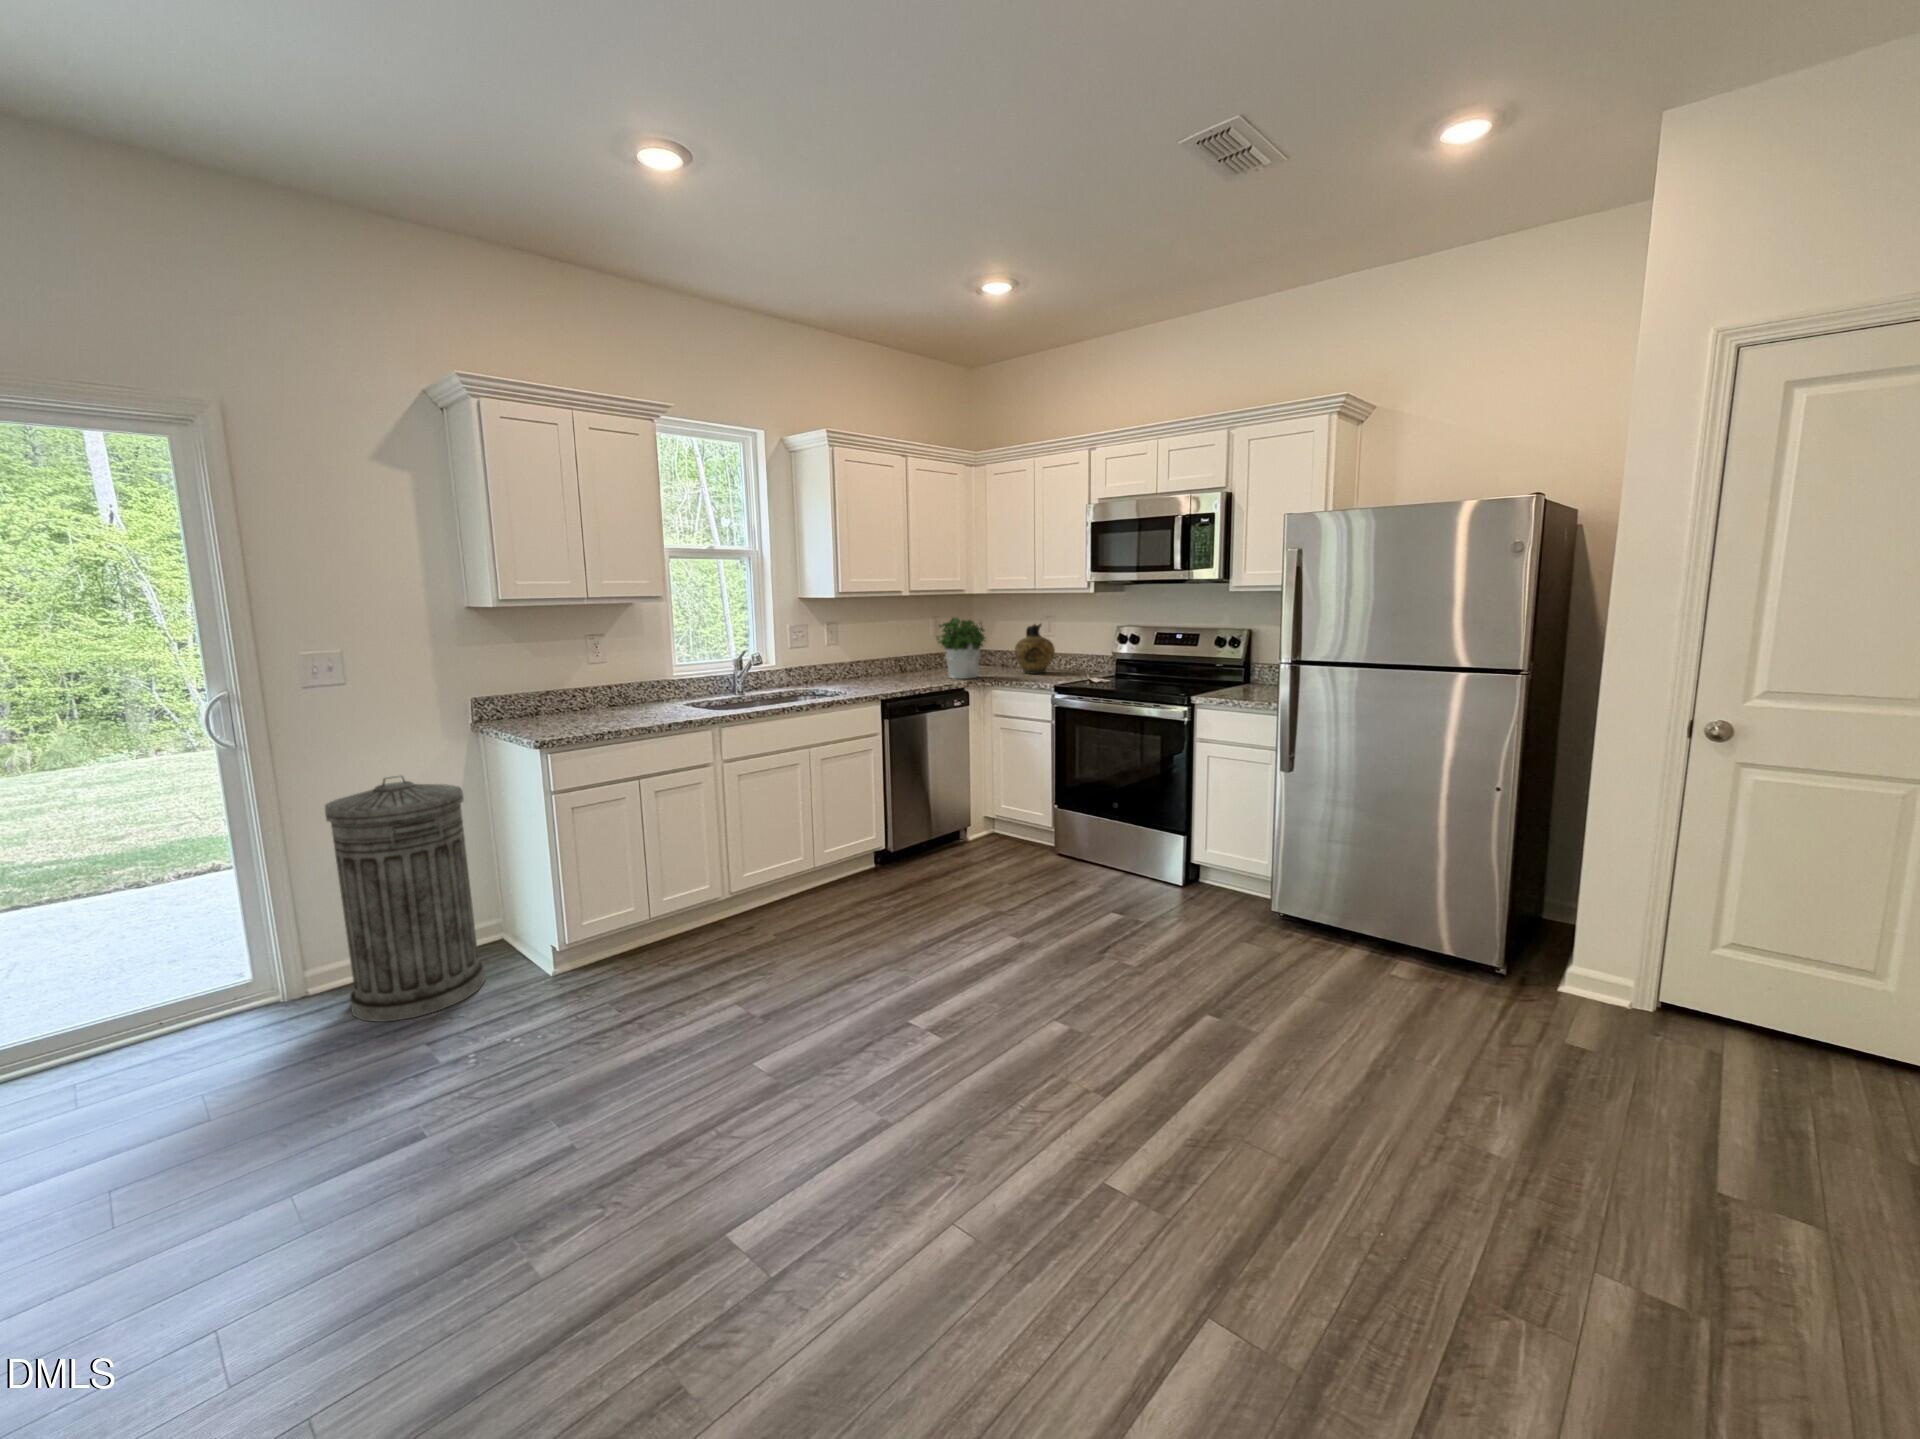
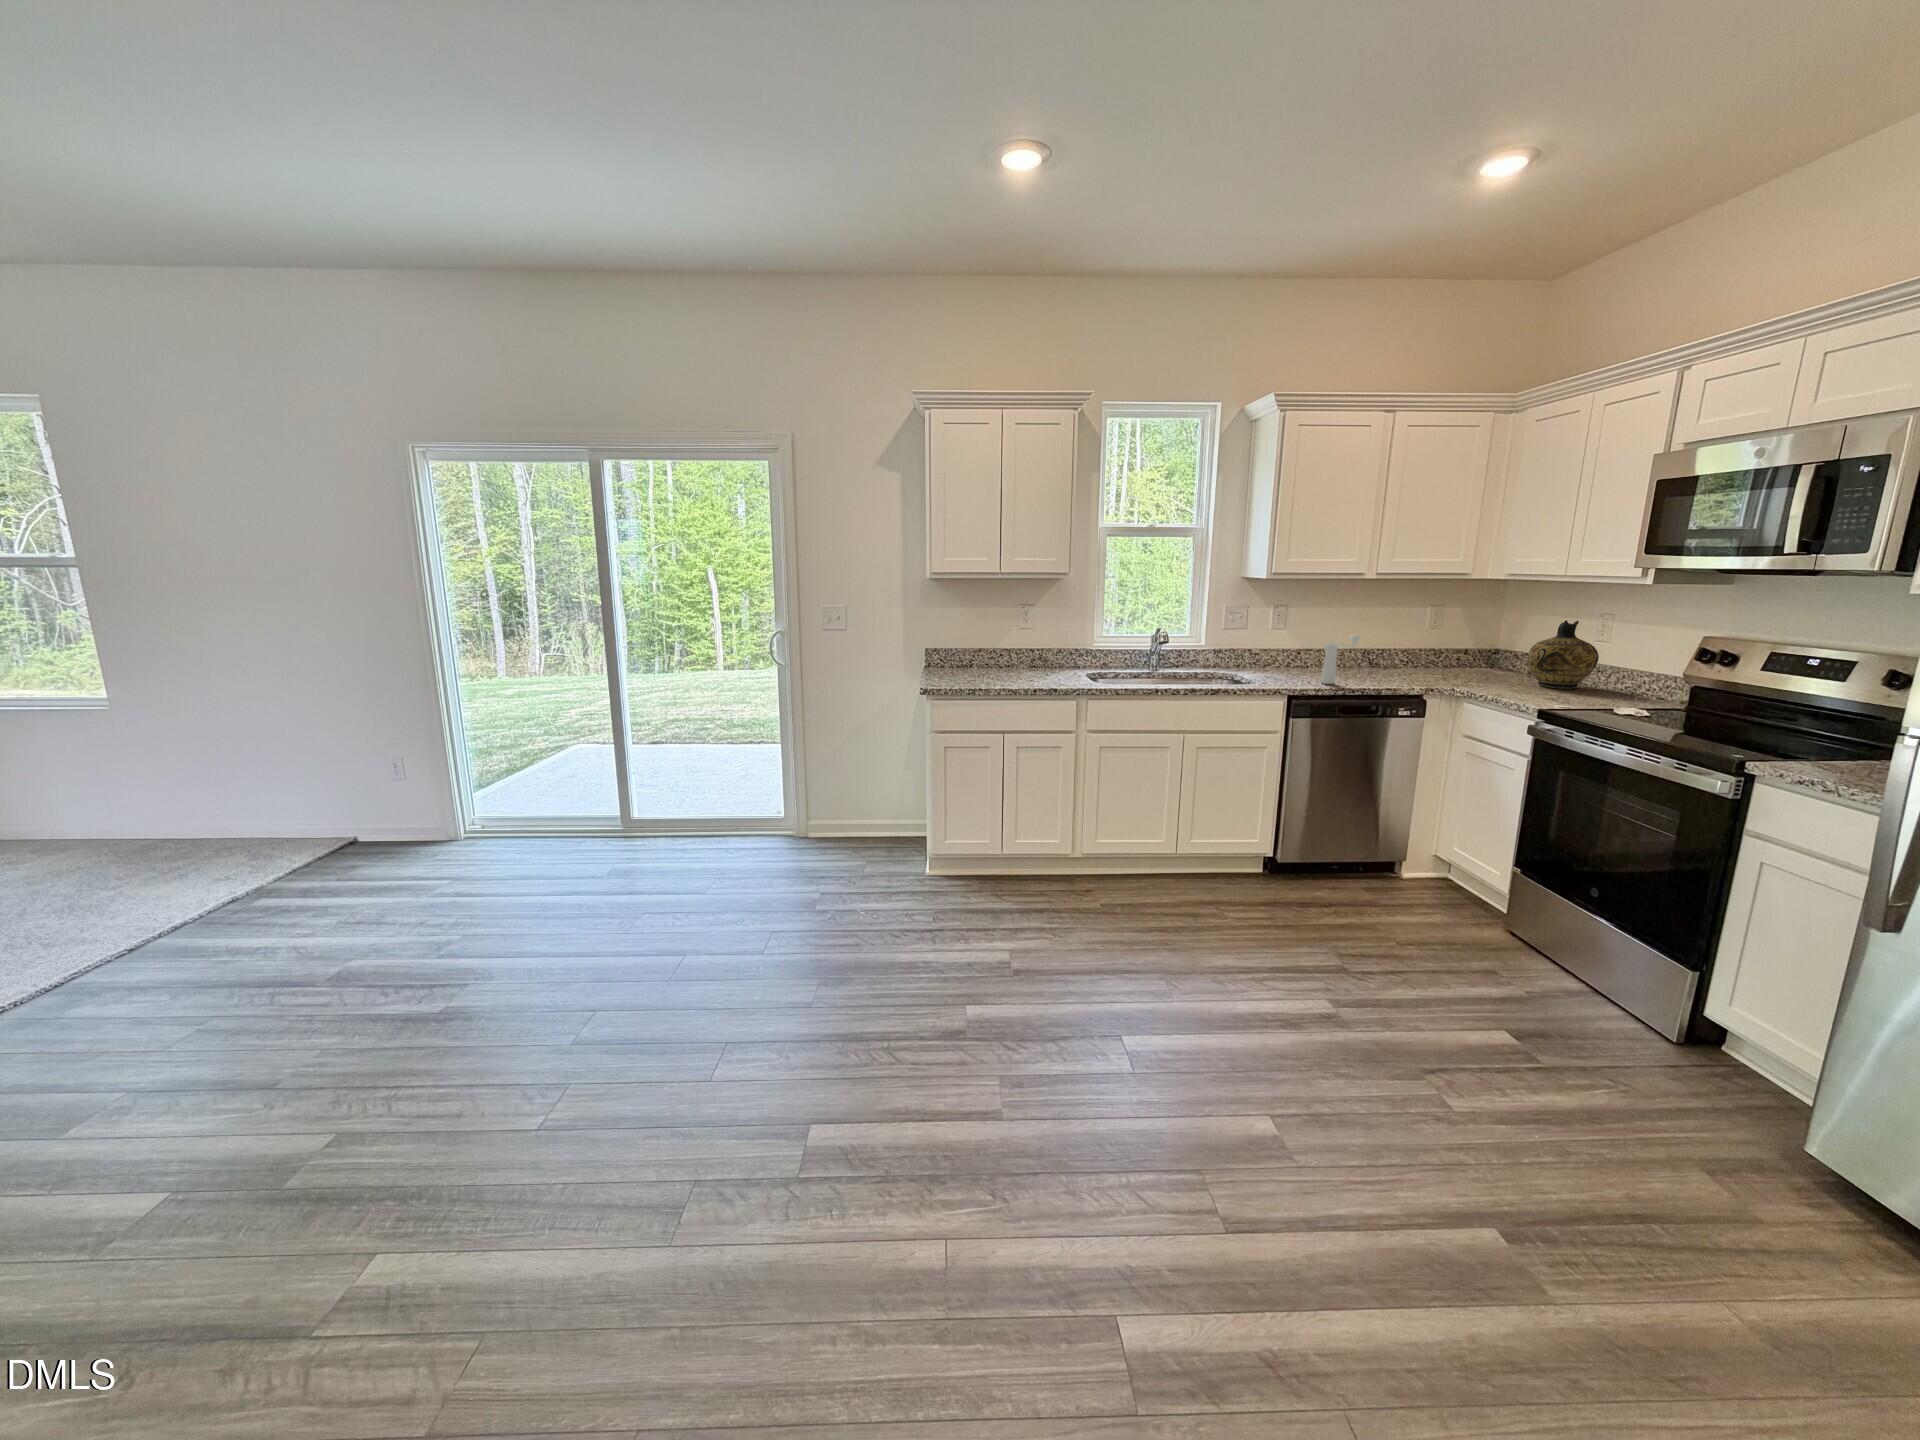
potted plant: present [936,617,985,679] -> none [1398,606,1475,683]
pepper mill: none [897,643,920,687] -> present [1321,635,1360,684]
trash can: present [324,776,486,1022] -> none [818,701,902,867]

